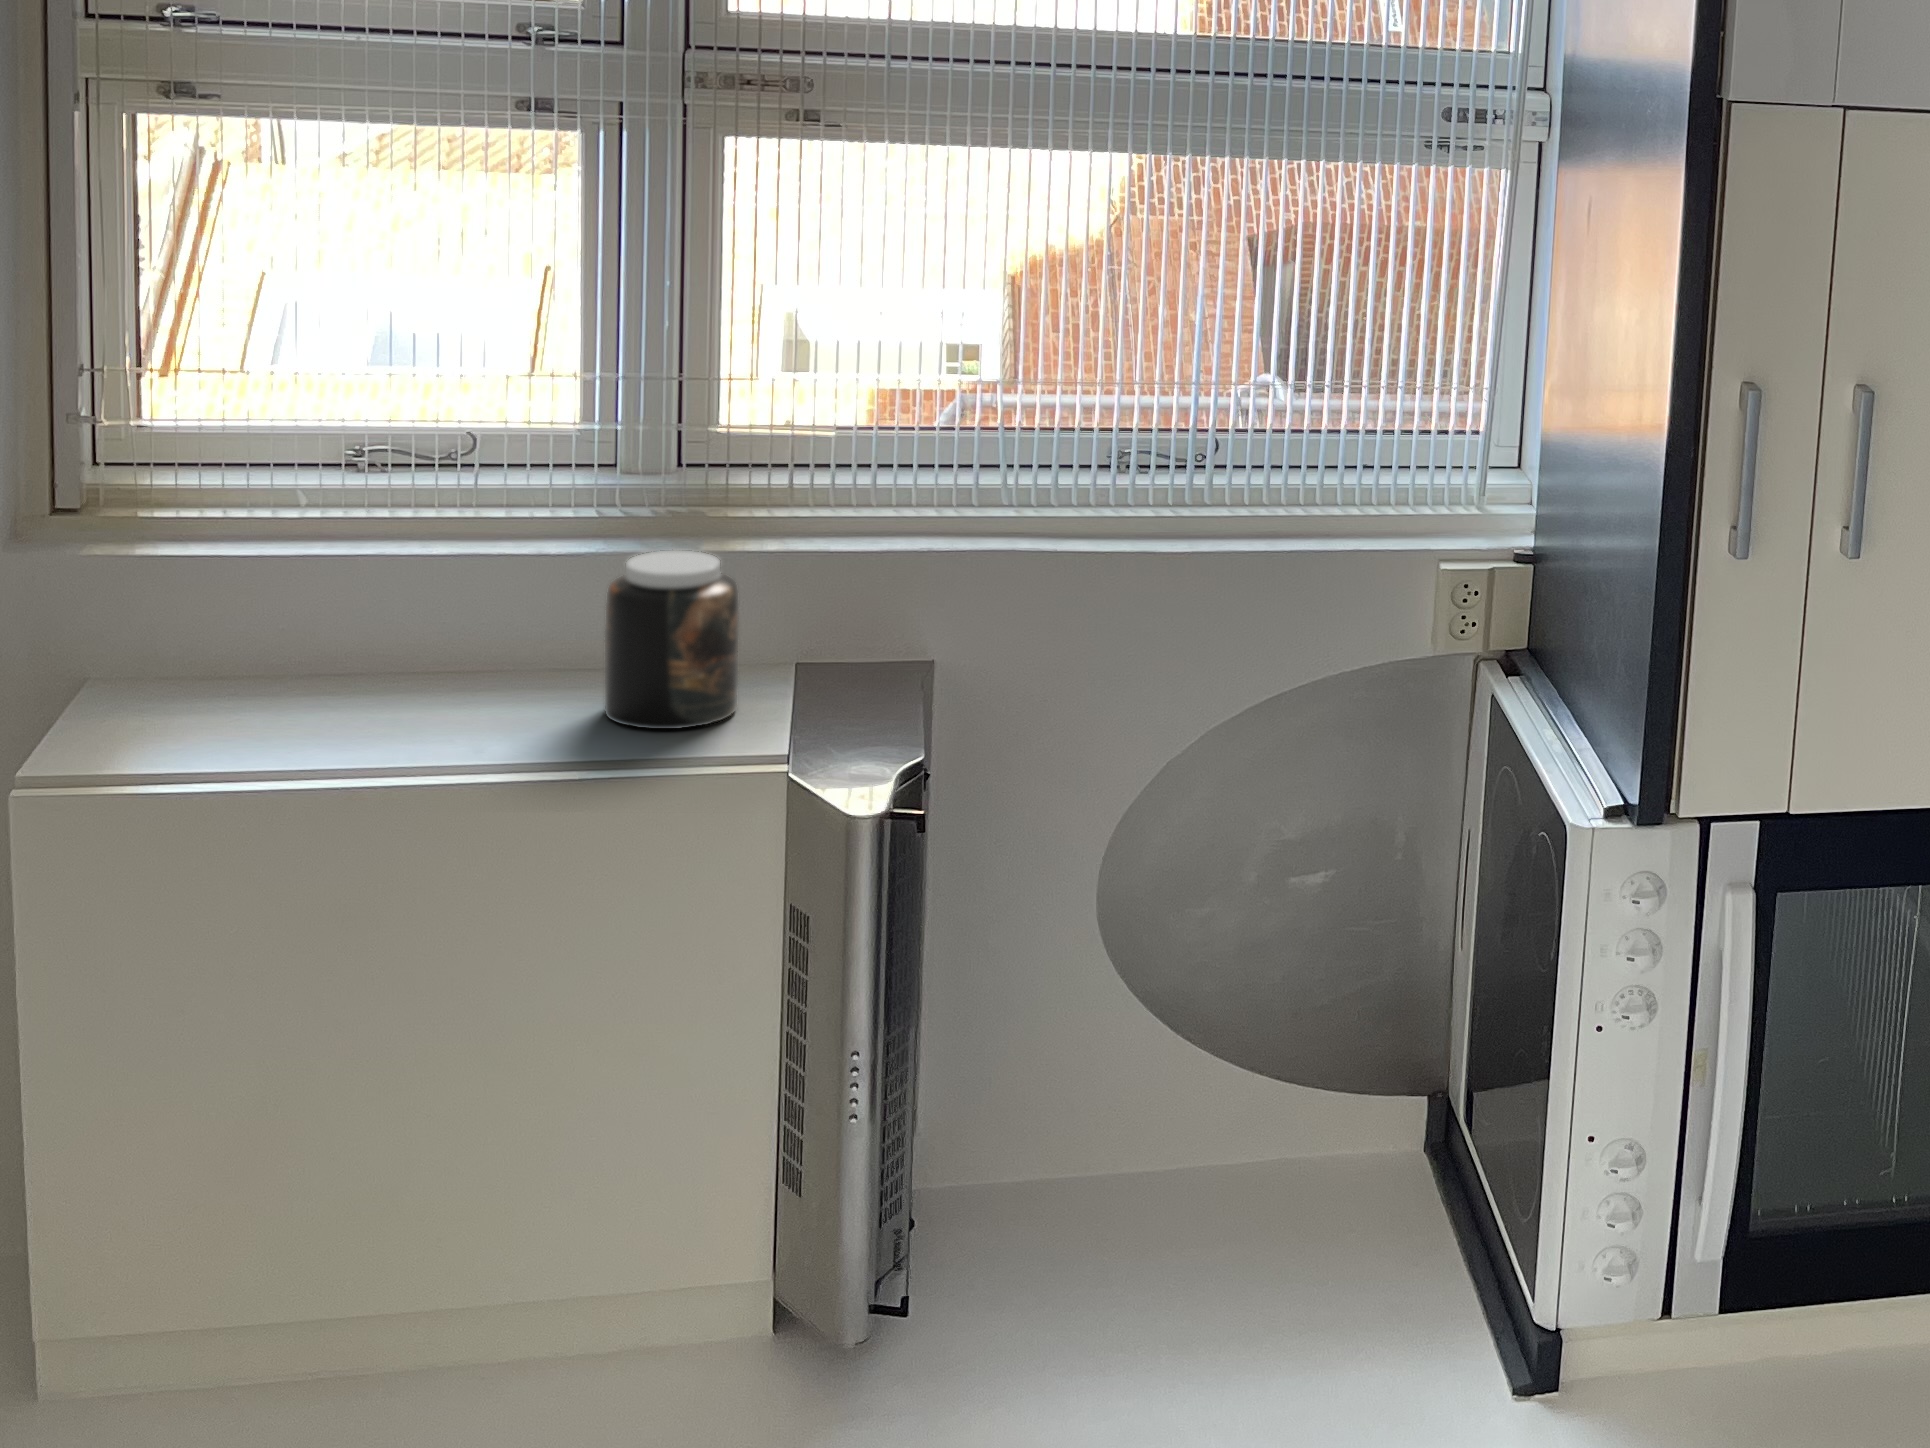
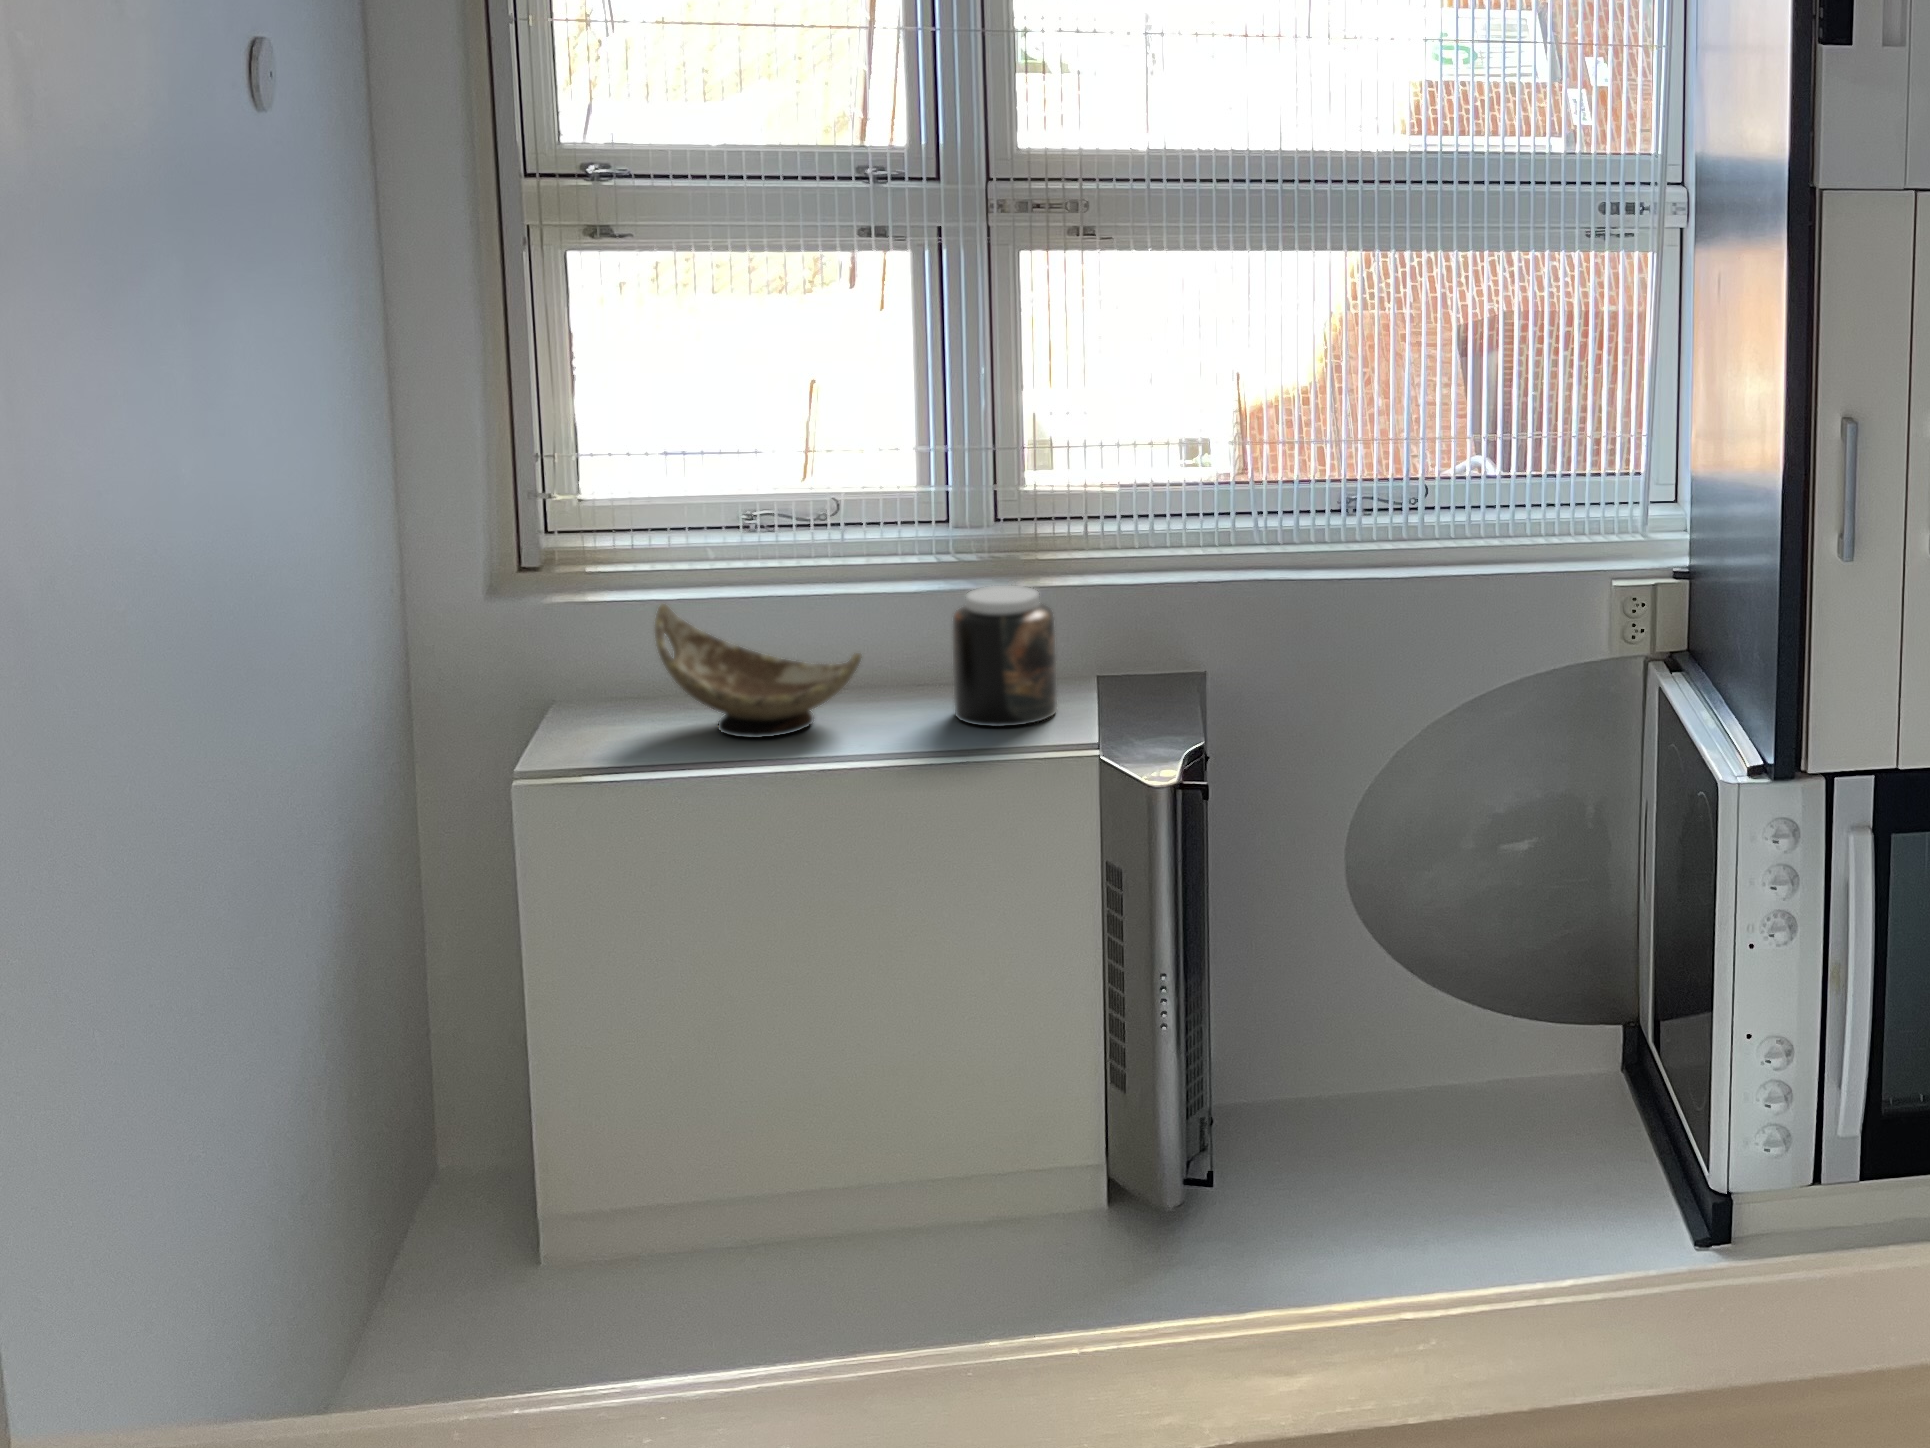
decorative bowl: none [212,563,485,737] -> present [655,604,862,738]

